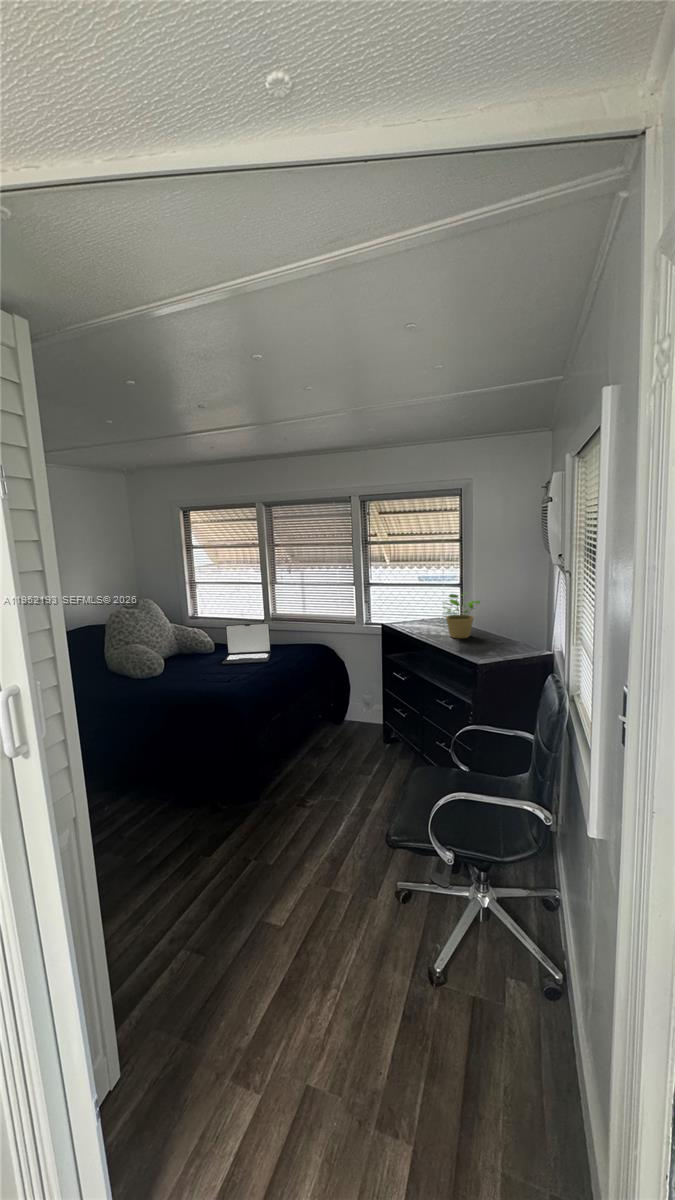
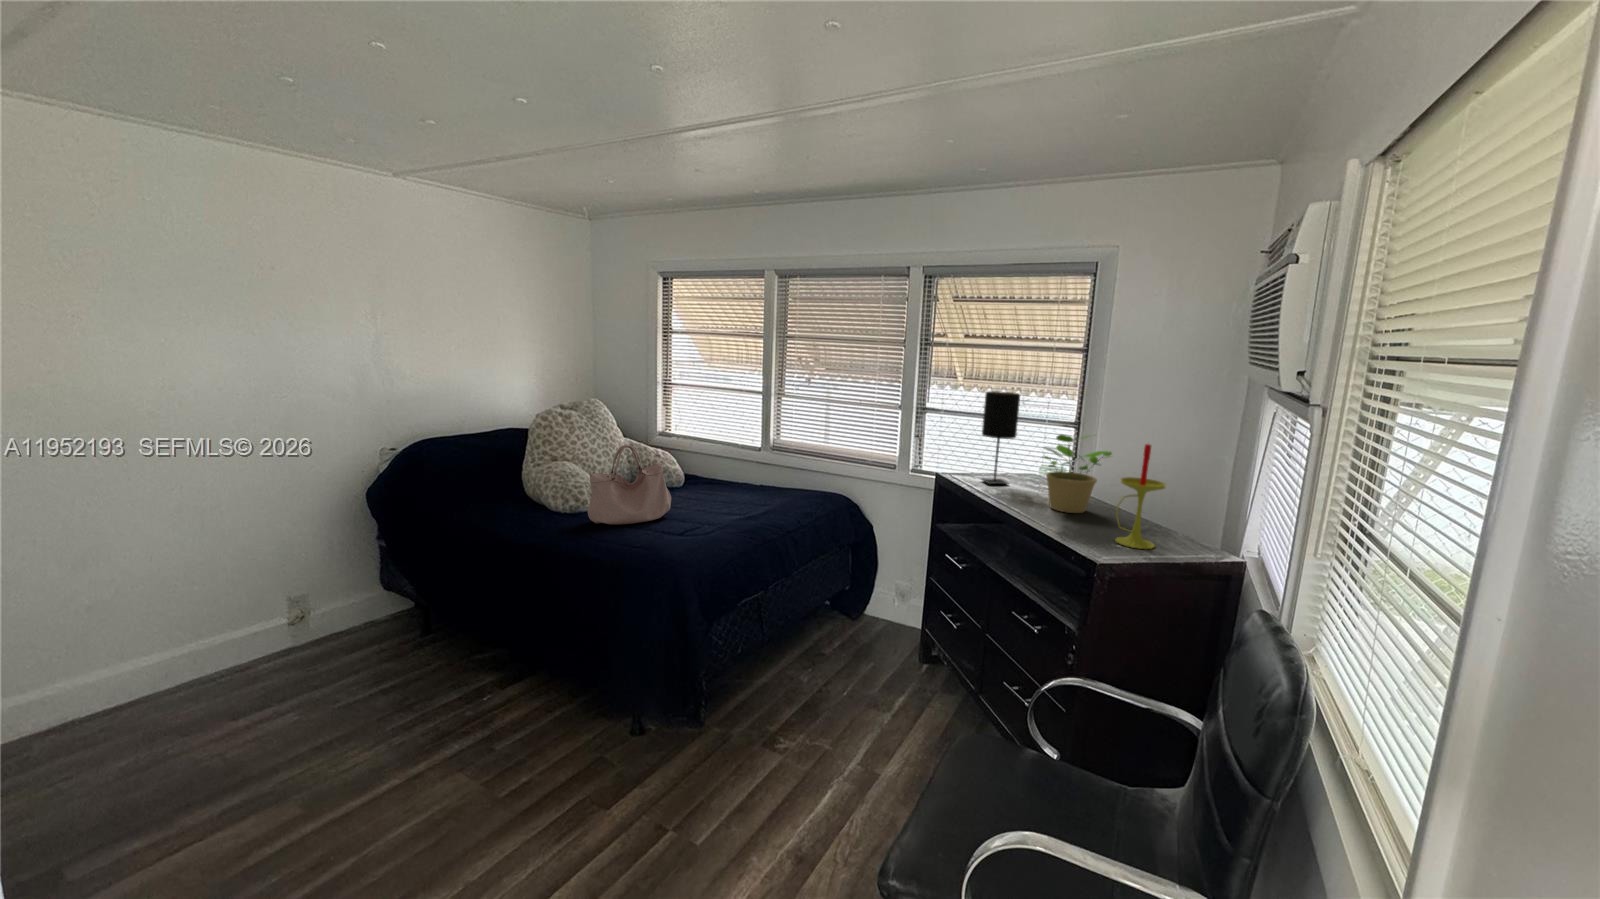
table lamp: none [406,570,426,627] -> present [981,391,1020,485]
candle: none [484,594,509,654] -> present [1115,444,1166,549]
laptop: present [222,623,271,664] -> none [683,449,762,512]
handbag: none [161,628,215,682] -> present [588,445,671,525]

